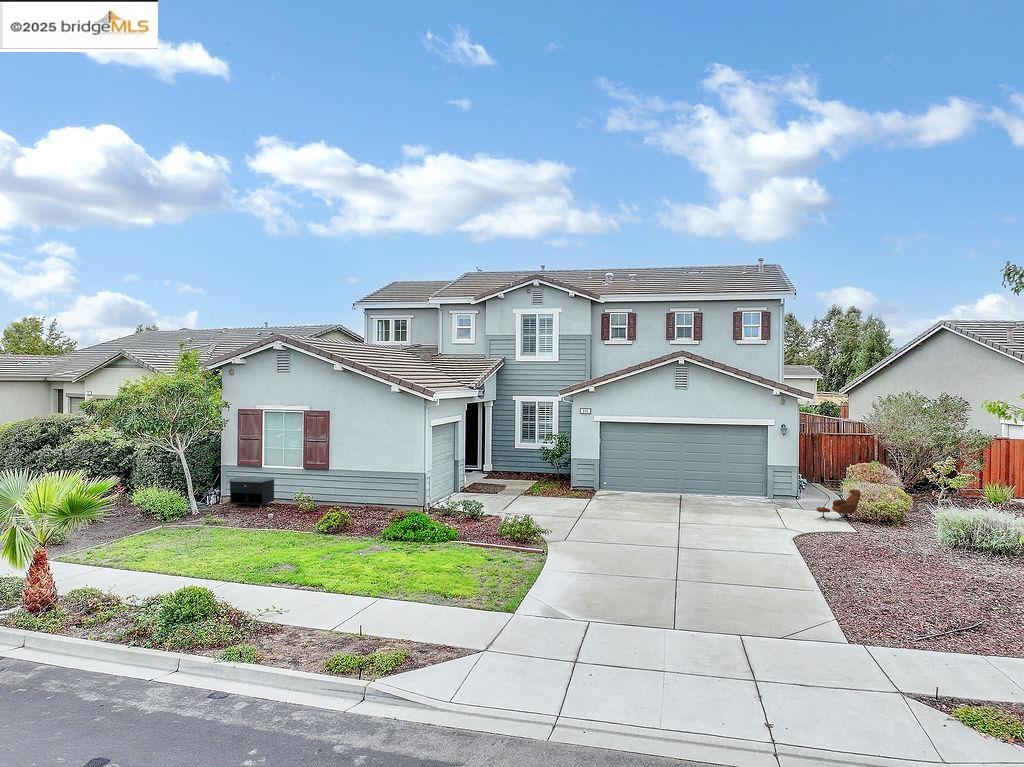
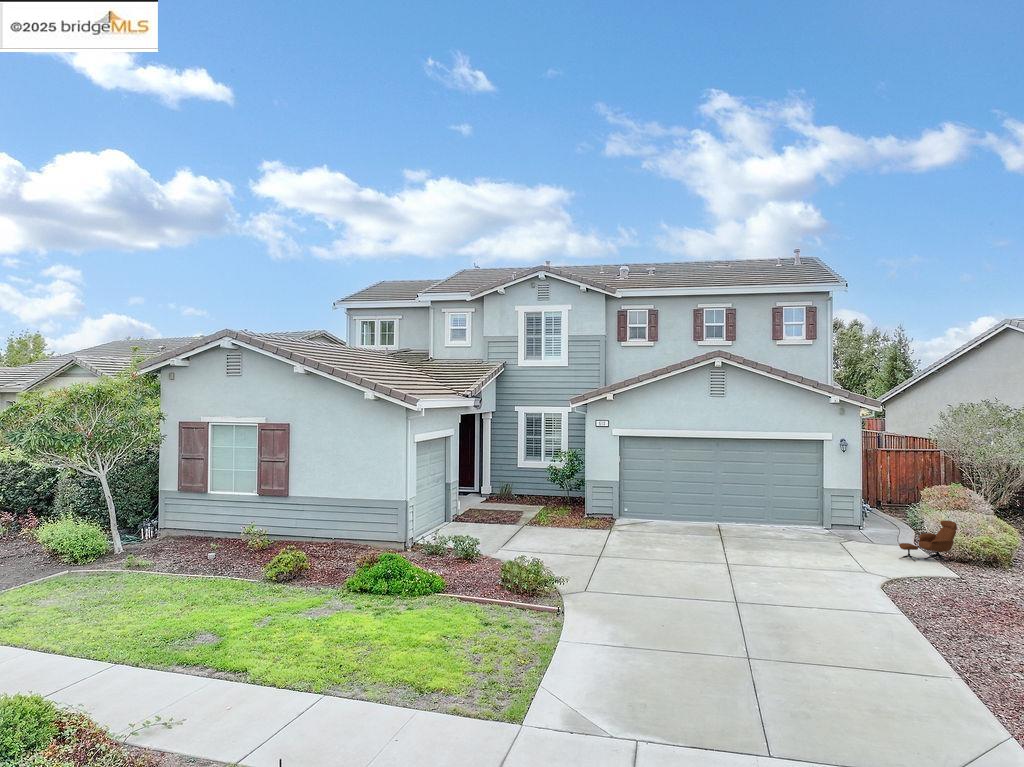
storage bench: present [229,476,274,507] -> none [165,504,222,543]

